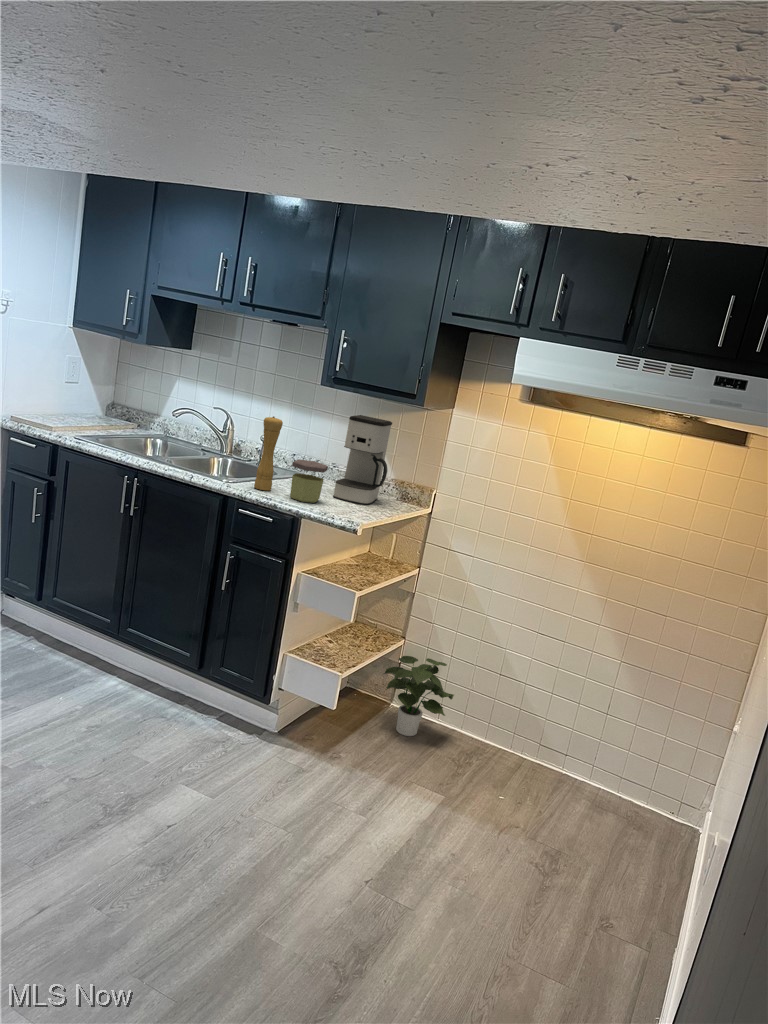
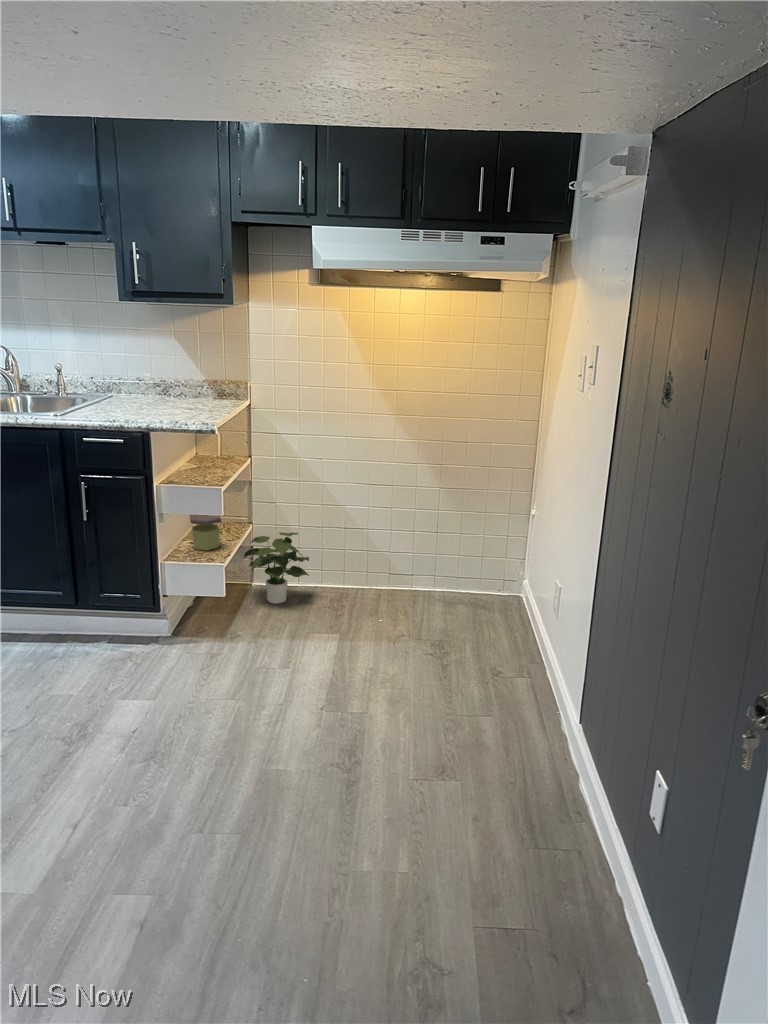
coffee maker: present [333,415,392,505] -> none [159,324,206,409]
pepper mill: present [254,416,283,490] -> none [80,340,104,416]
jar: present [290,459,328,503] -> present [190,515,221,551]

